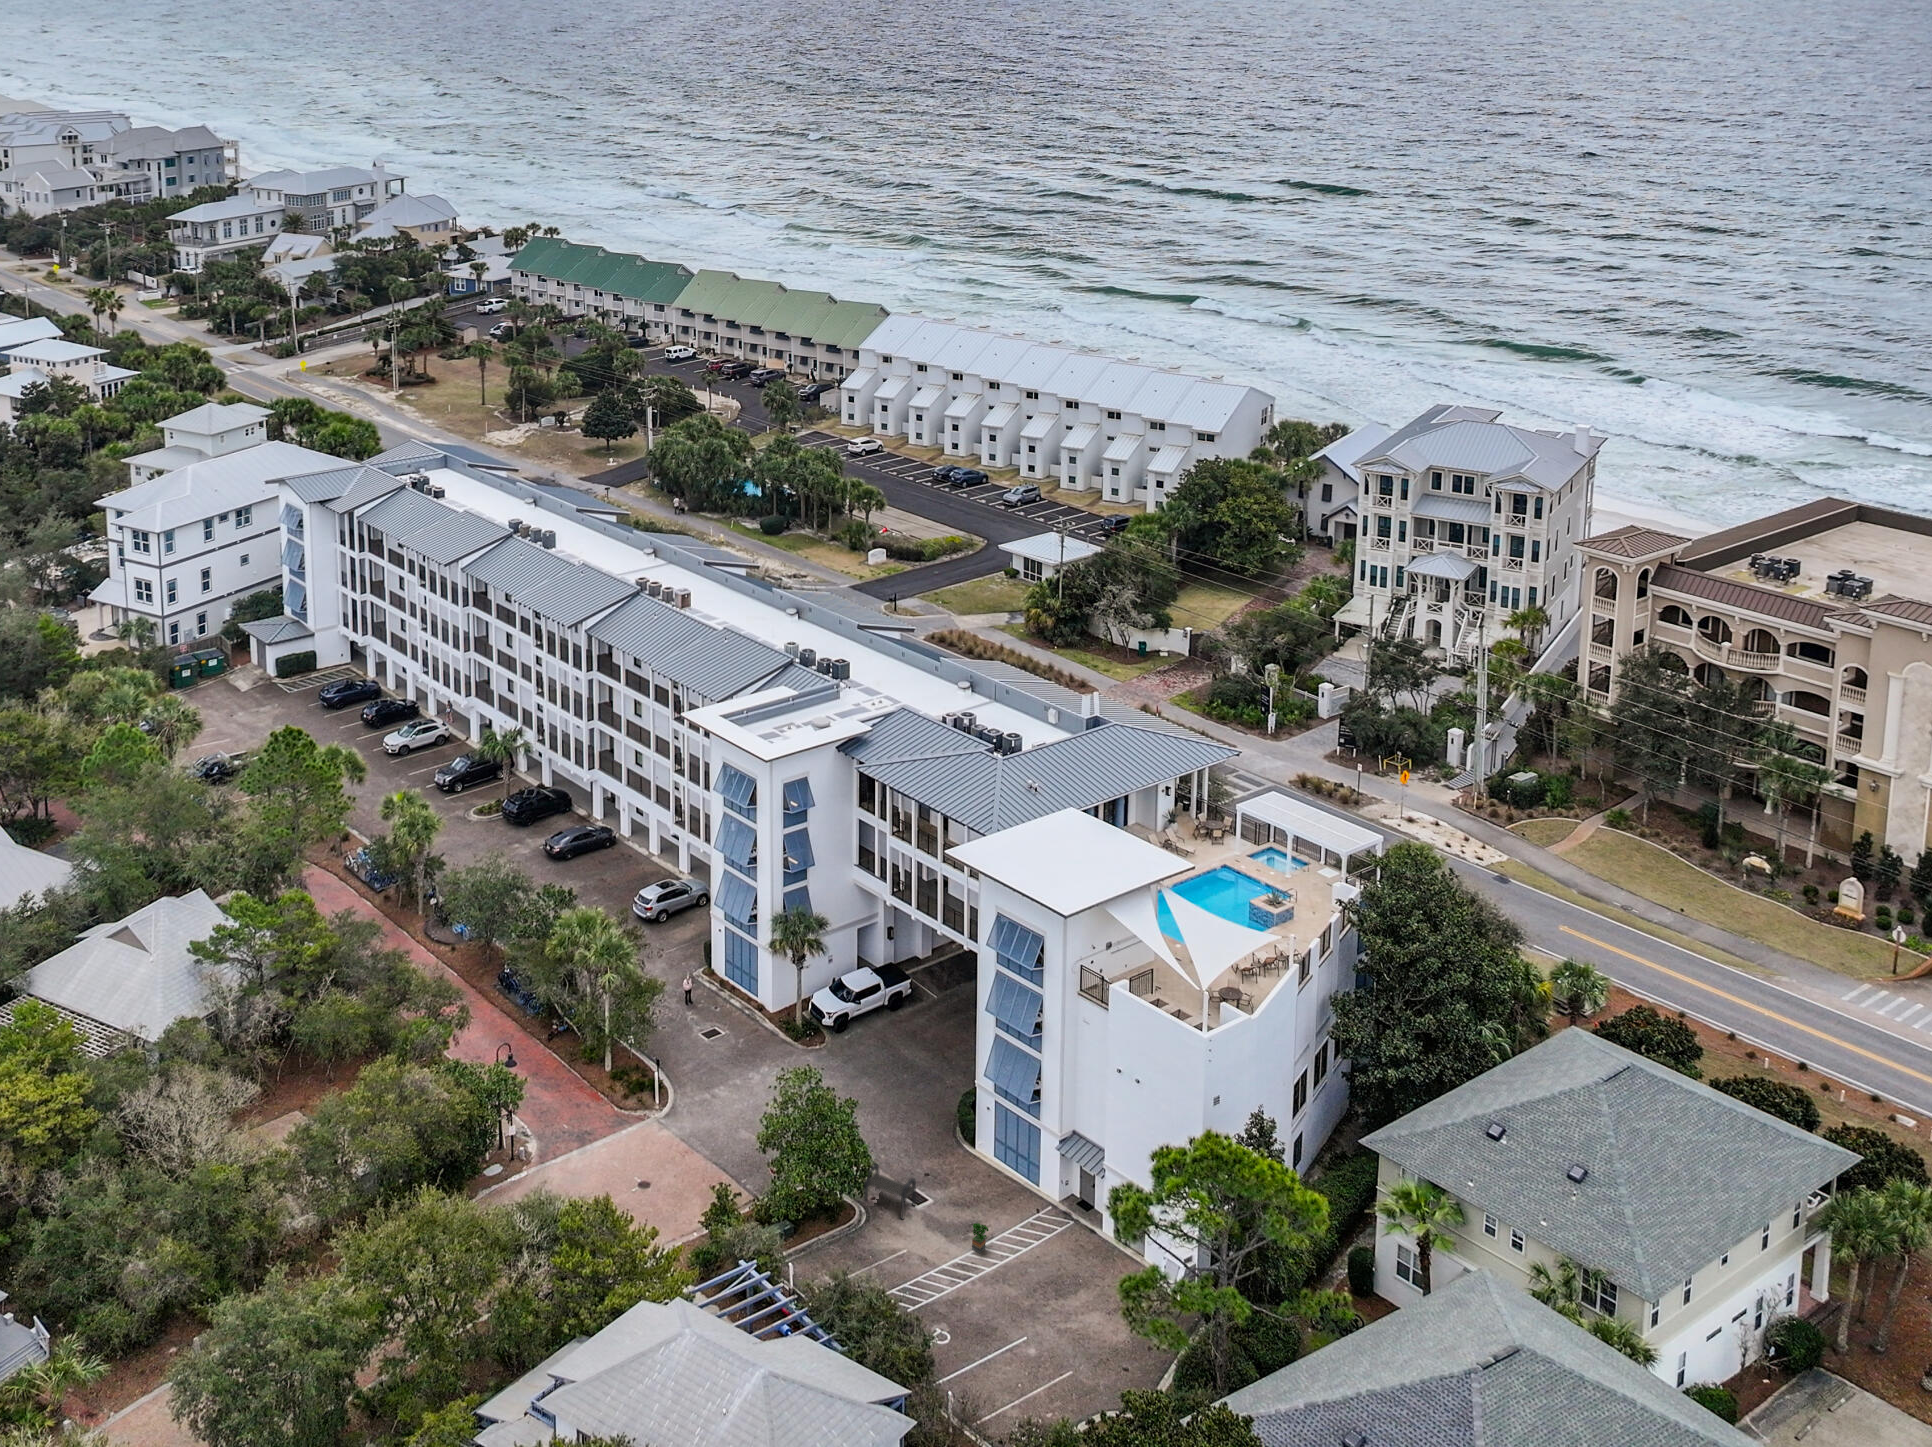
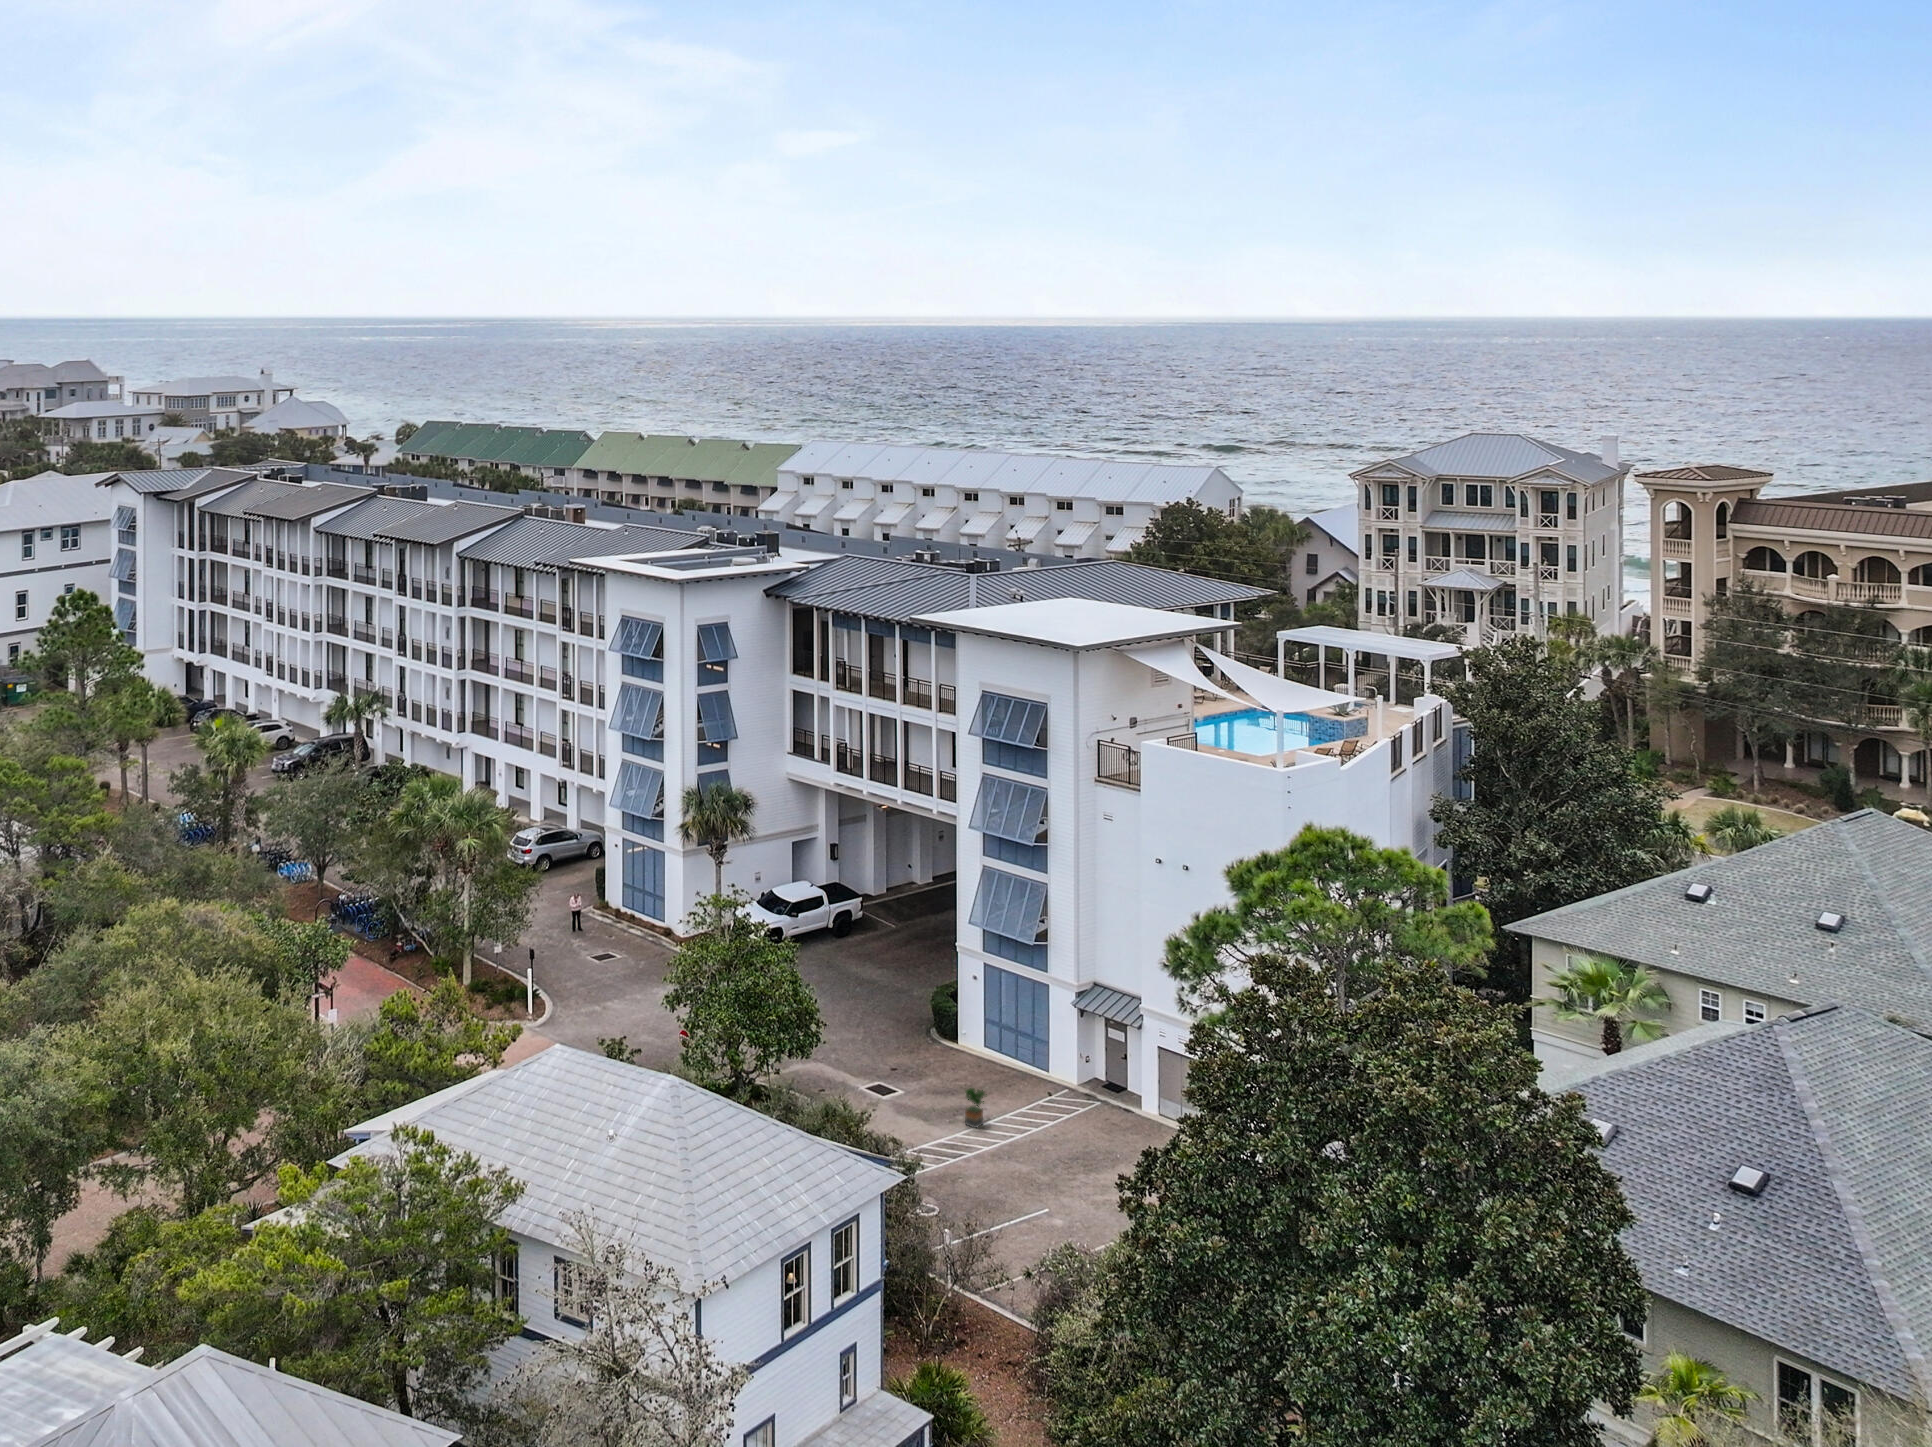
bench: present [864,1164,916,1219] -> none [814,1036,885,1100]

